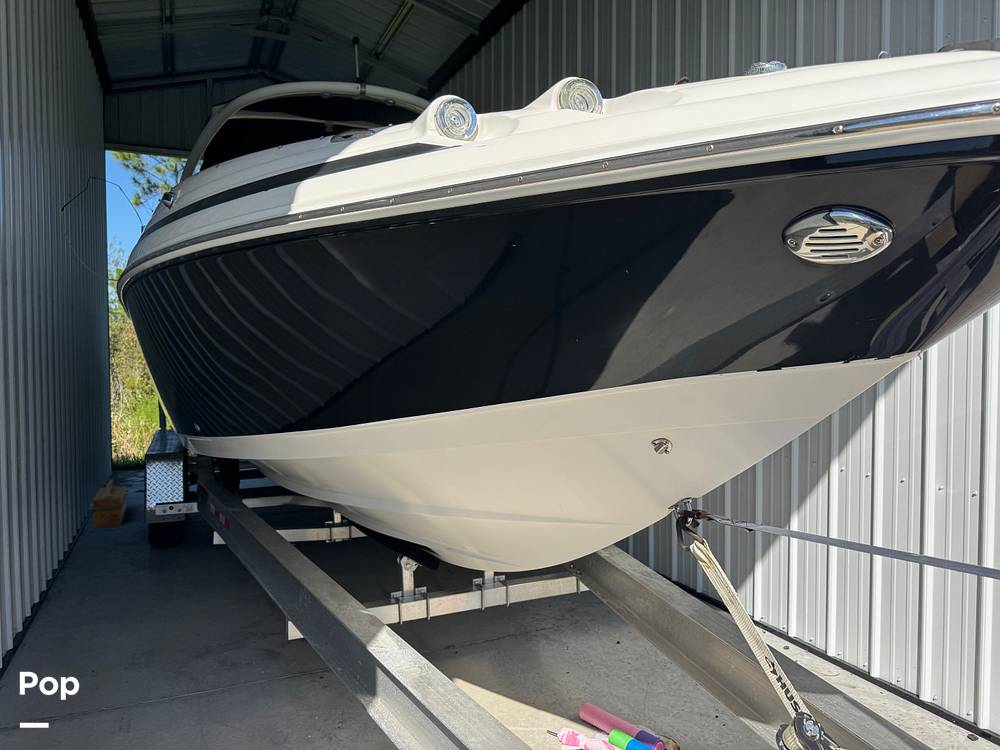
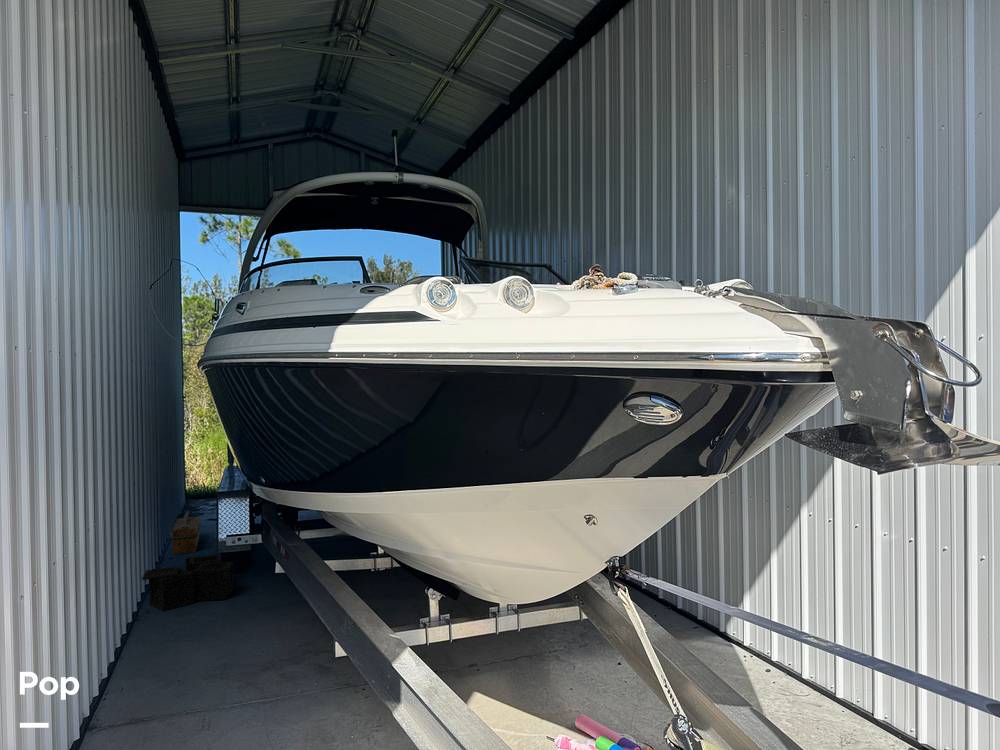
storage bin: none [51,525,168,590] -> present [142,554,236,611]

